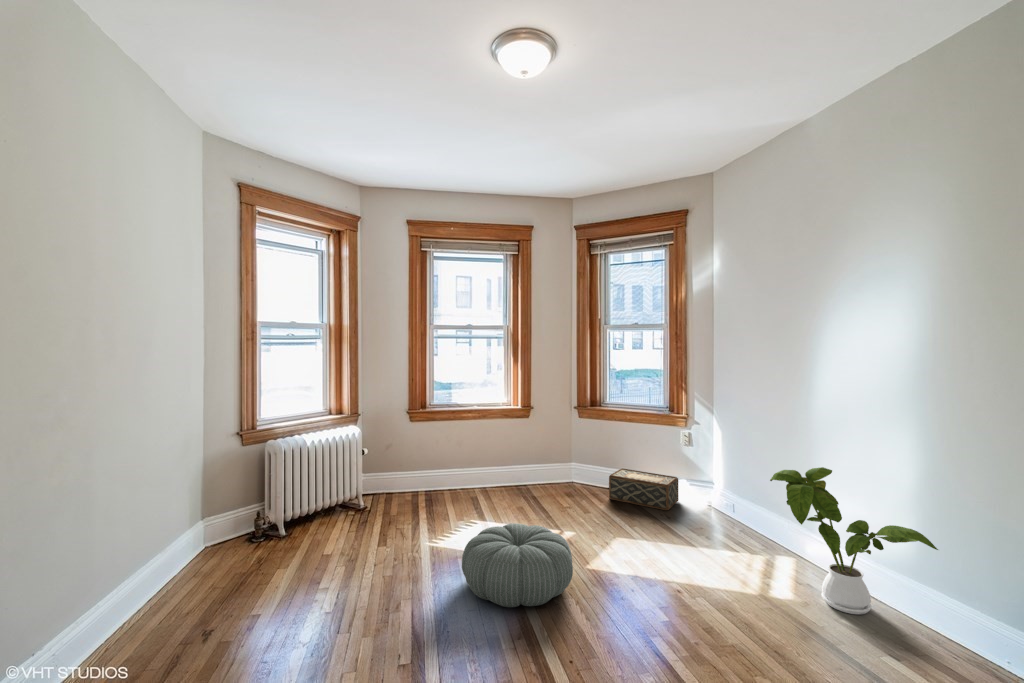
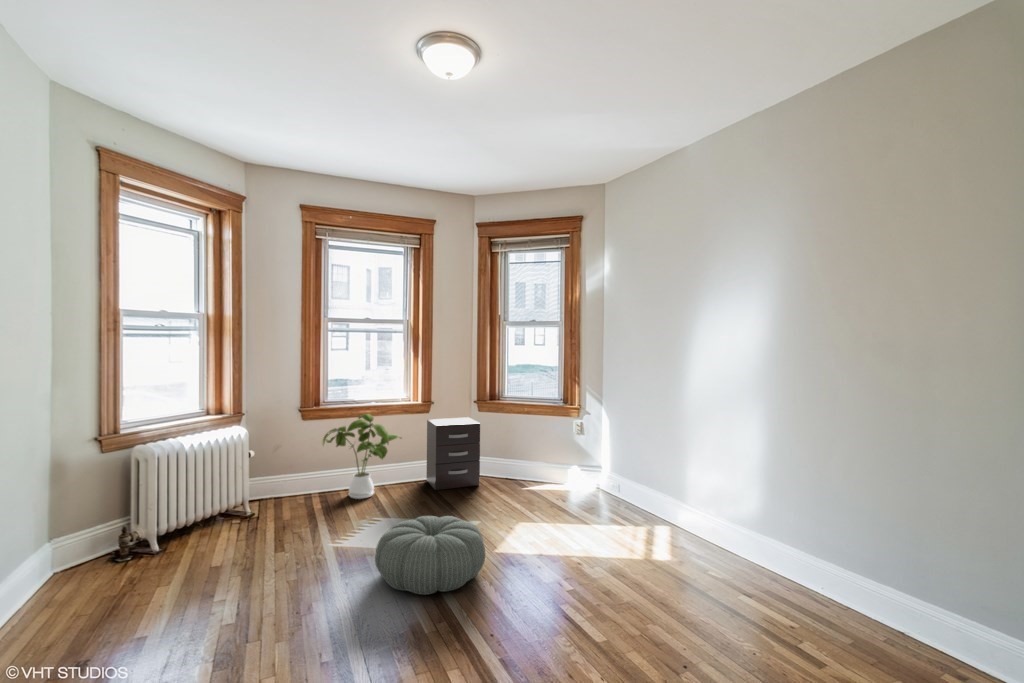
dresser: none [528,423,580,495] -> present [426,417,480,490]
house plant: present [770,467,938,614] -> present [322,414,401,499]
woven basket: present [609,468,679,510] -> none [508,459,571,495]

